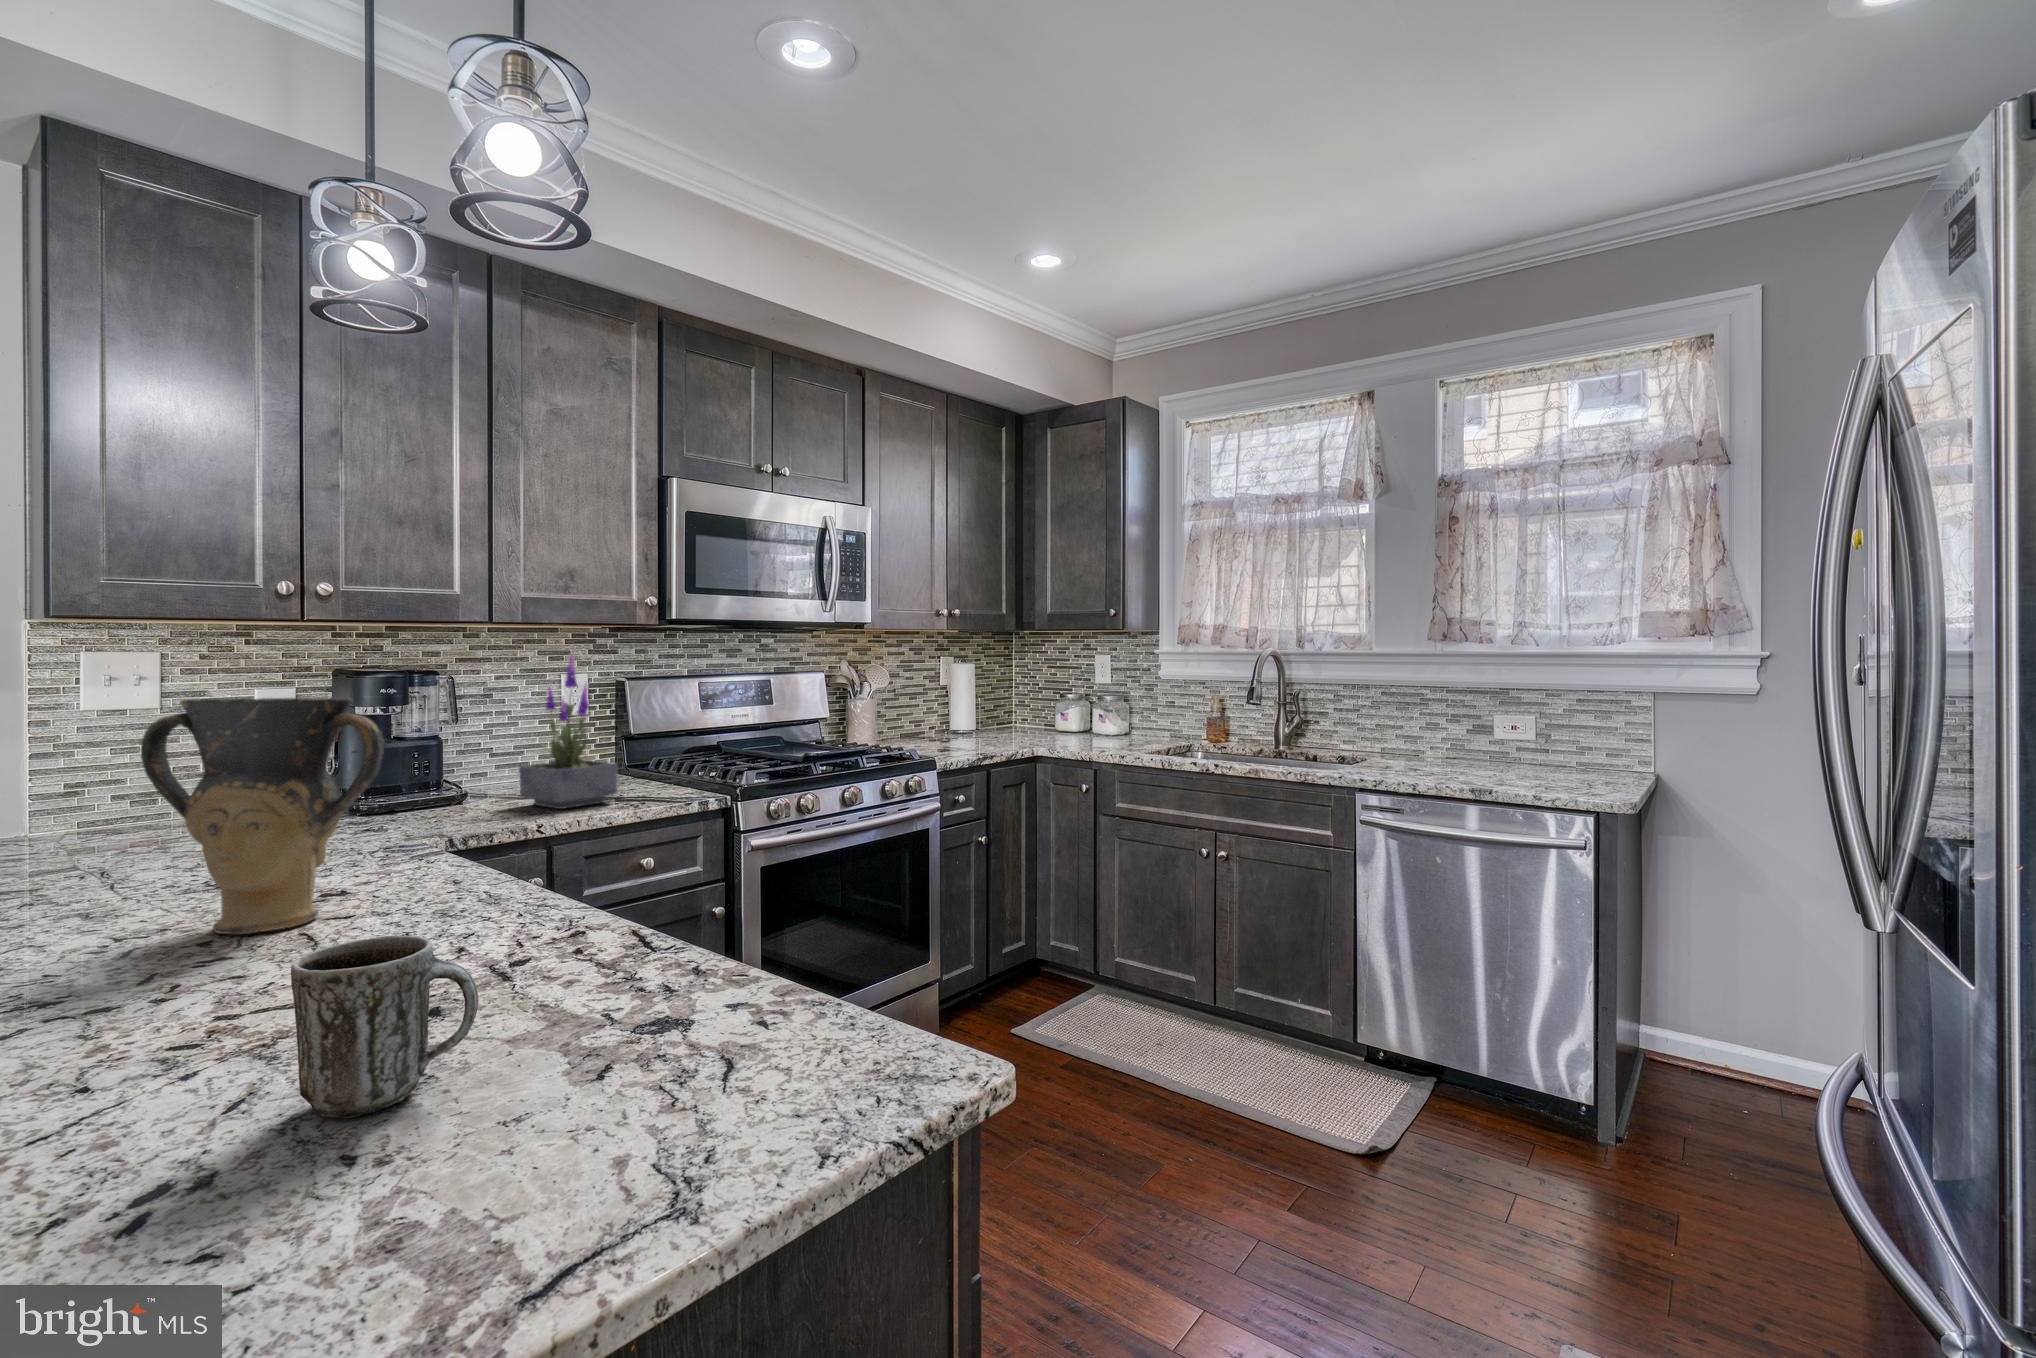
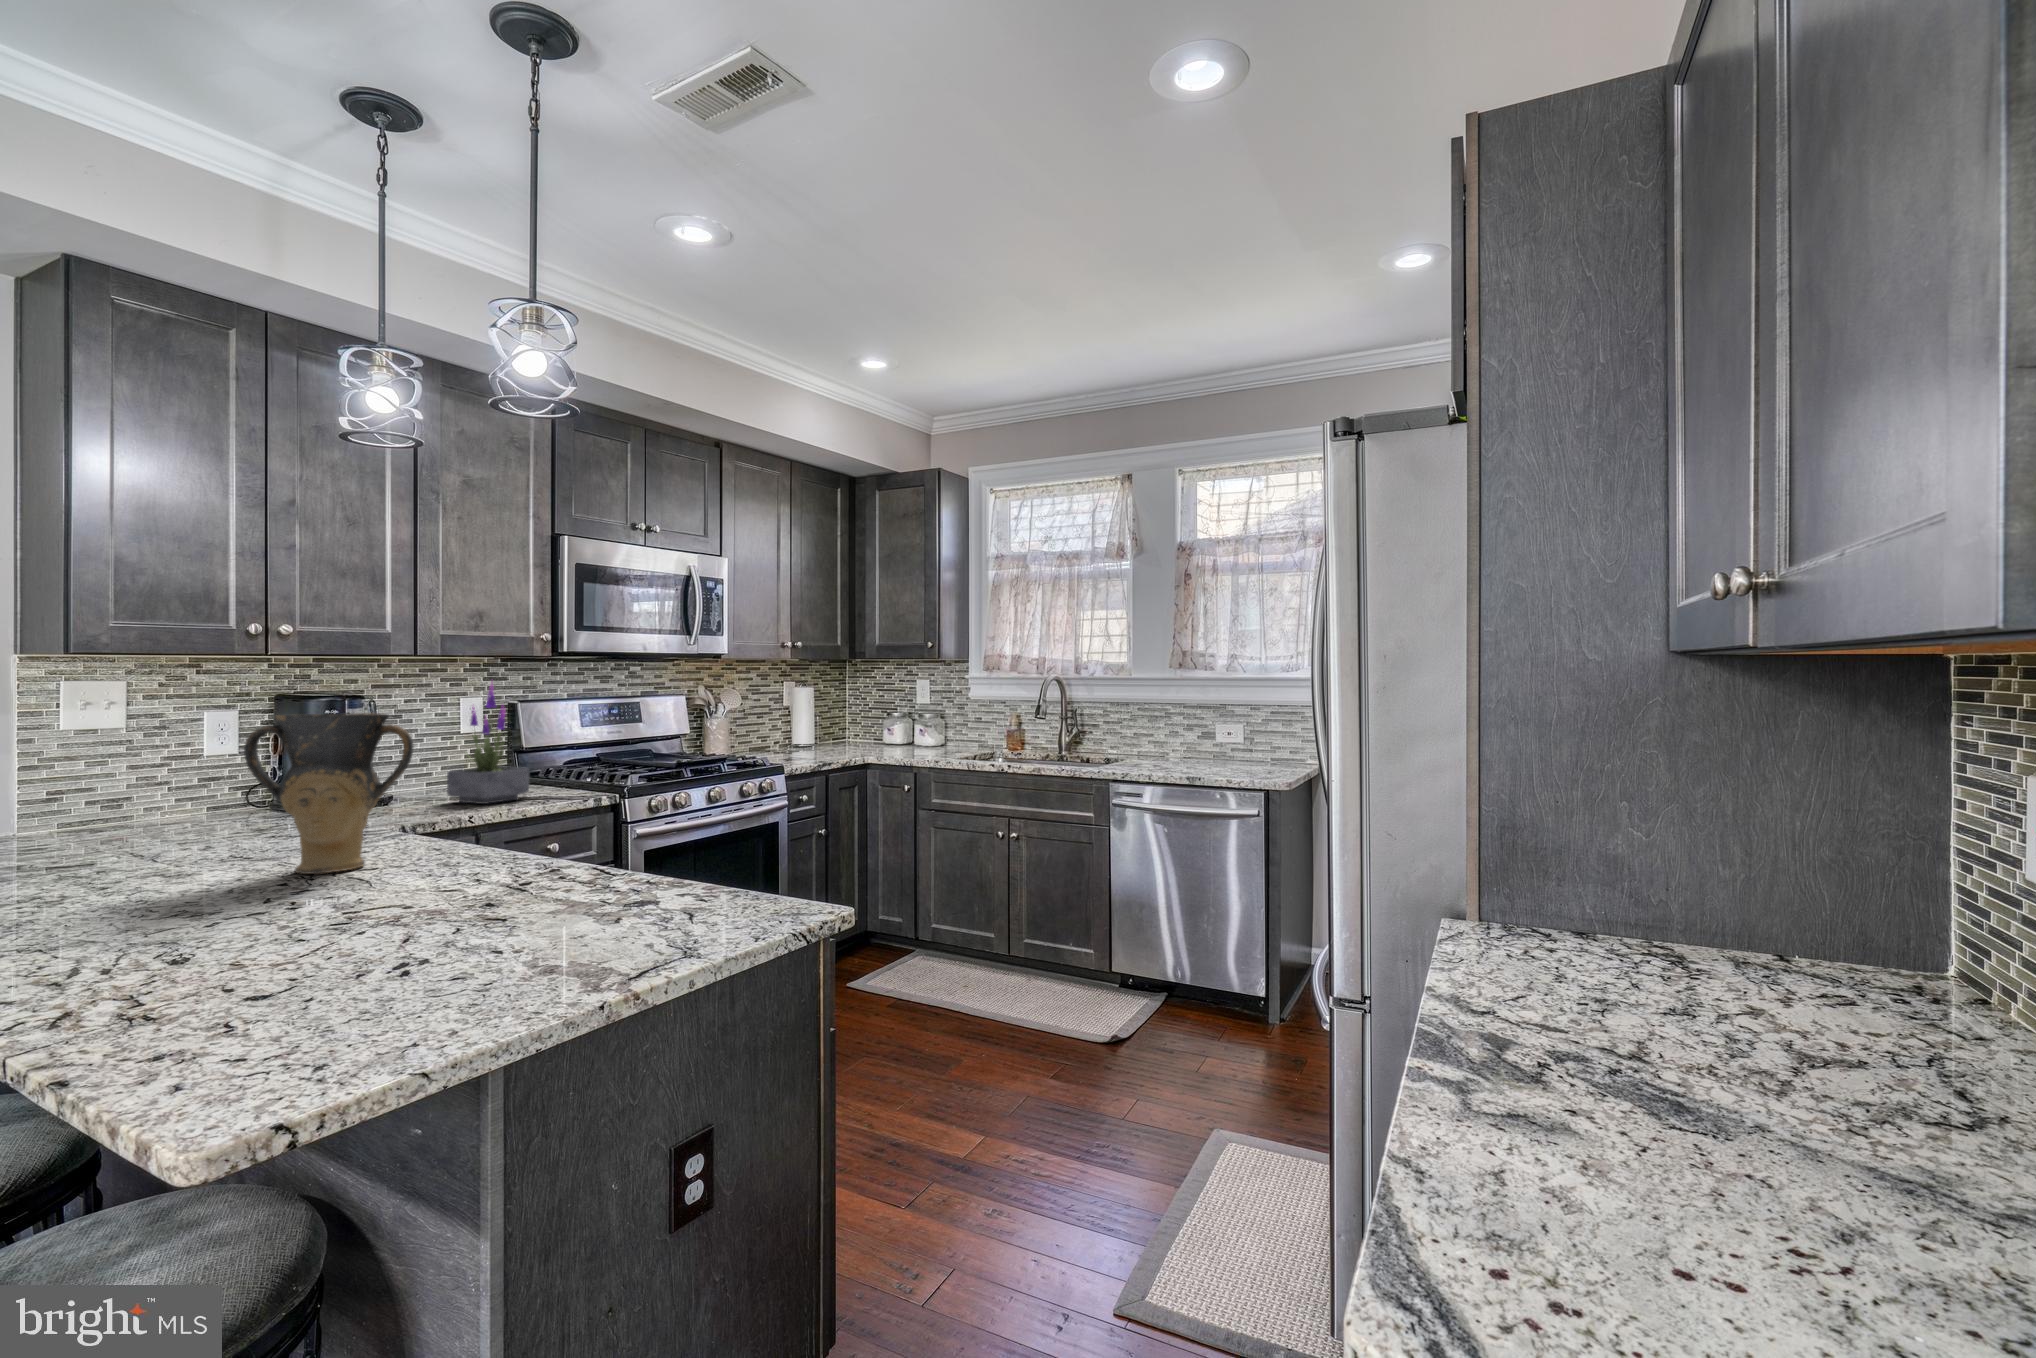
mug: present [291,936,479,1118] -> none [463,840,558,930]

